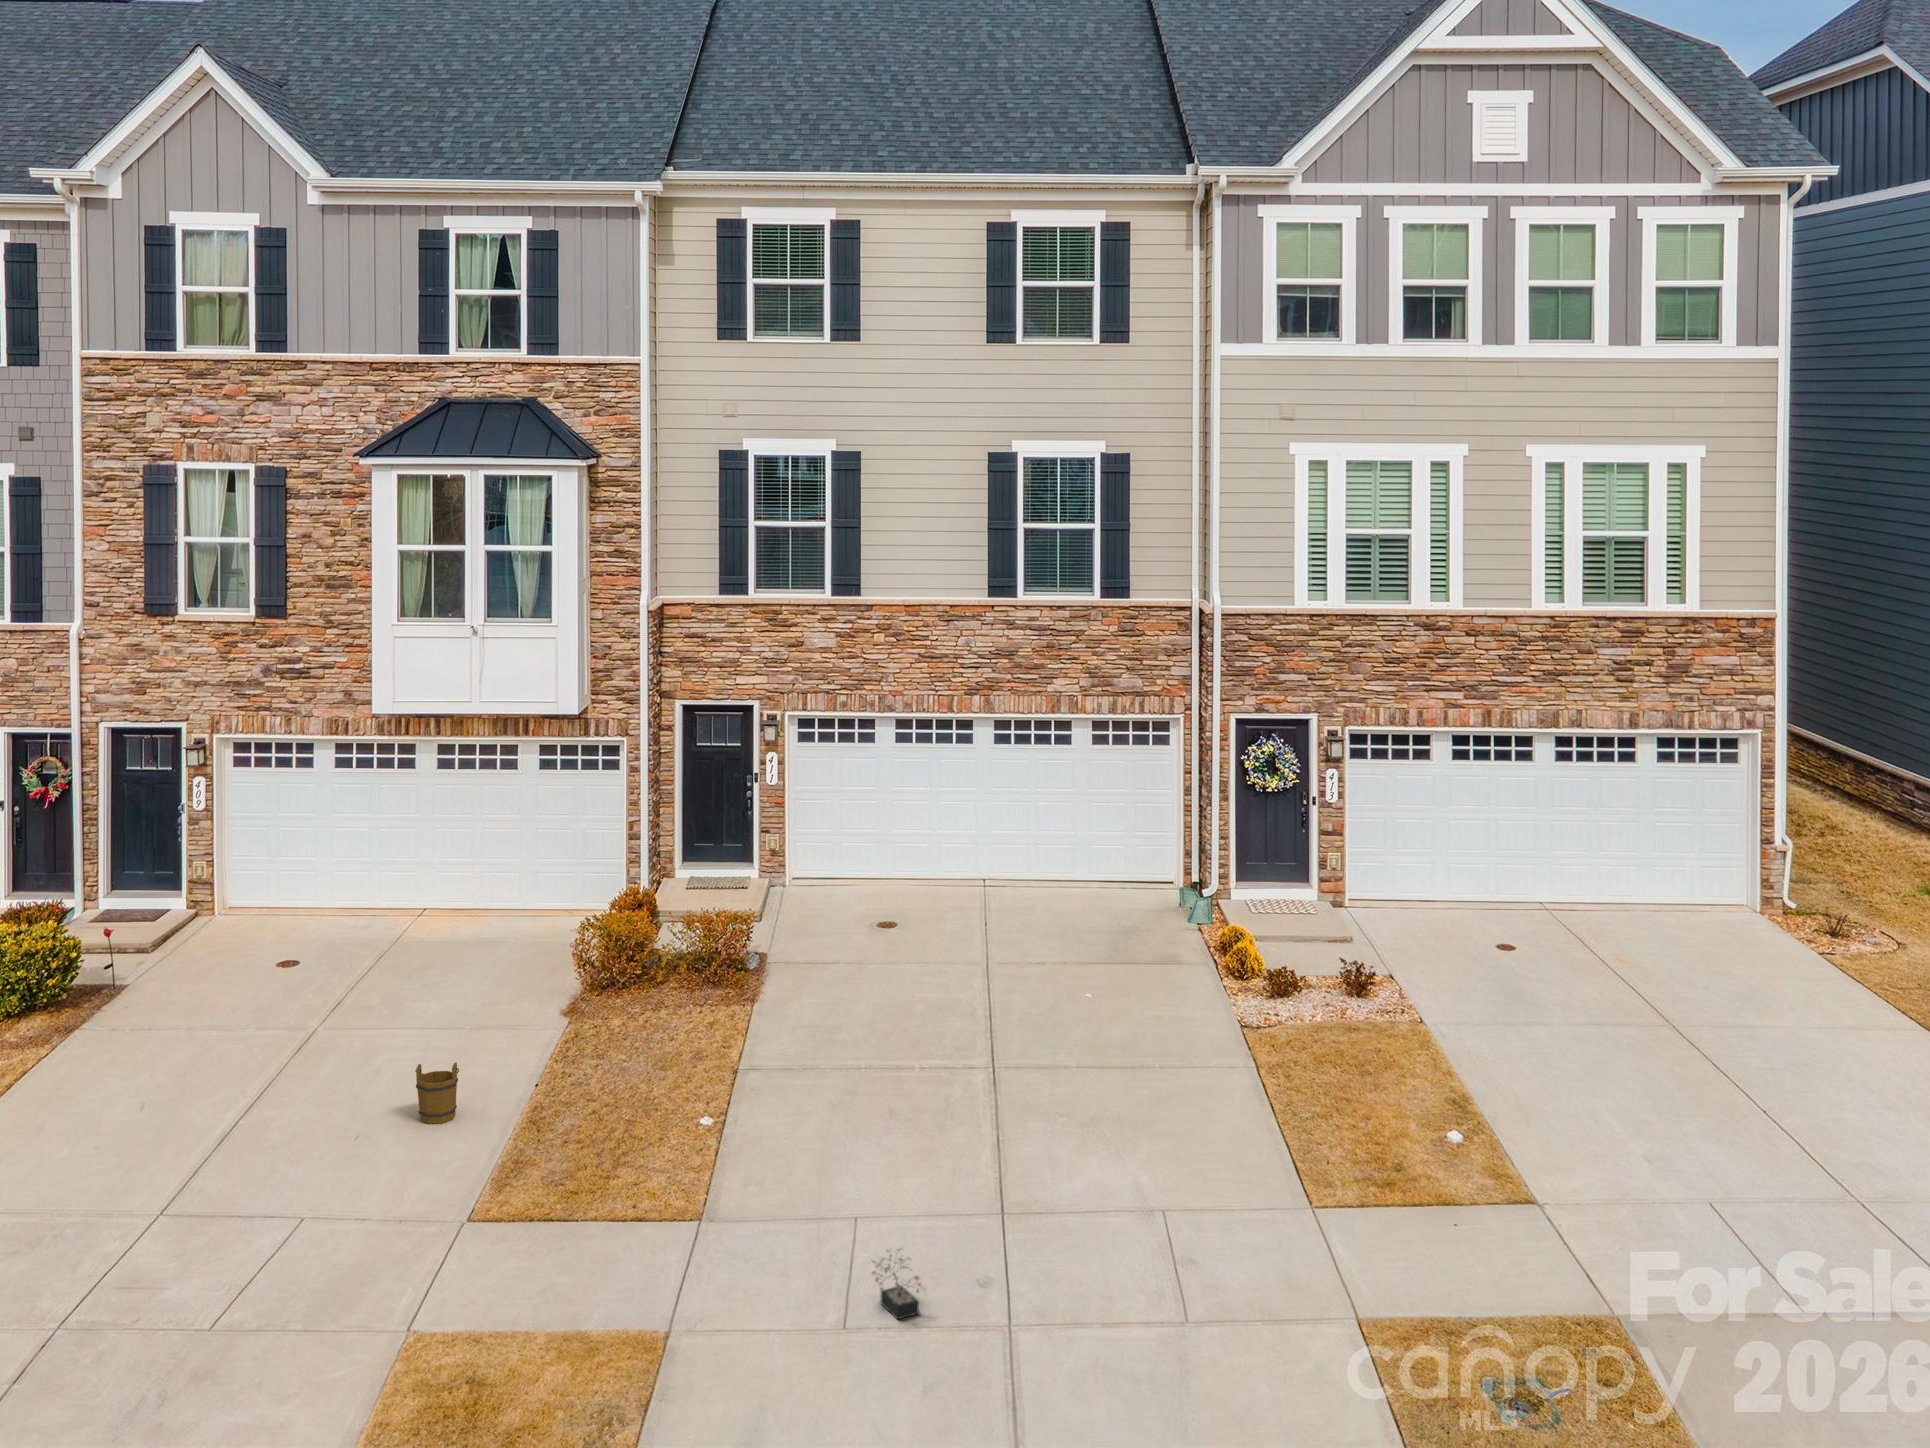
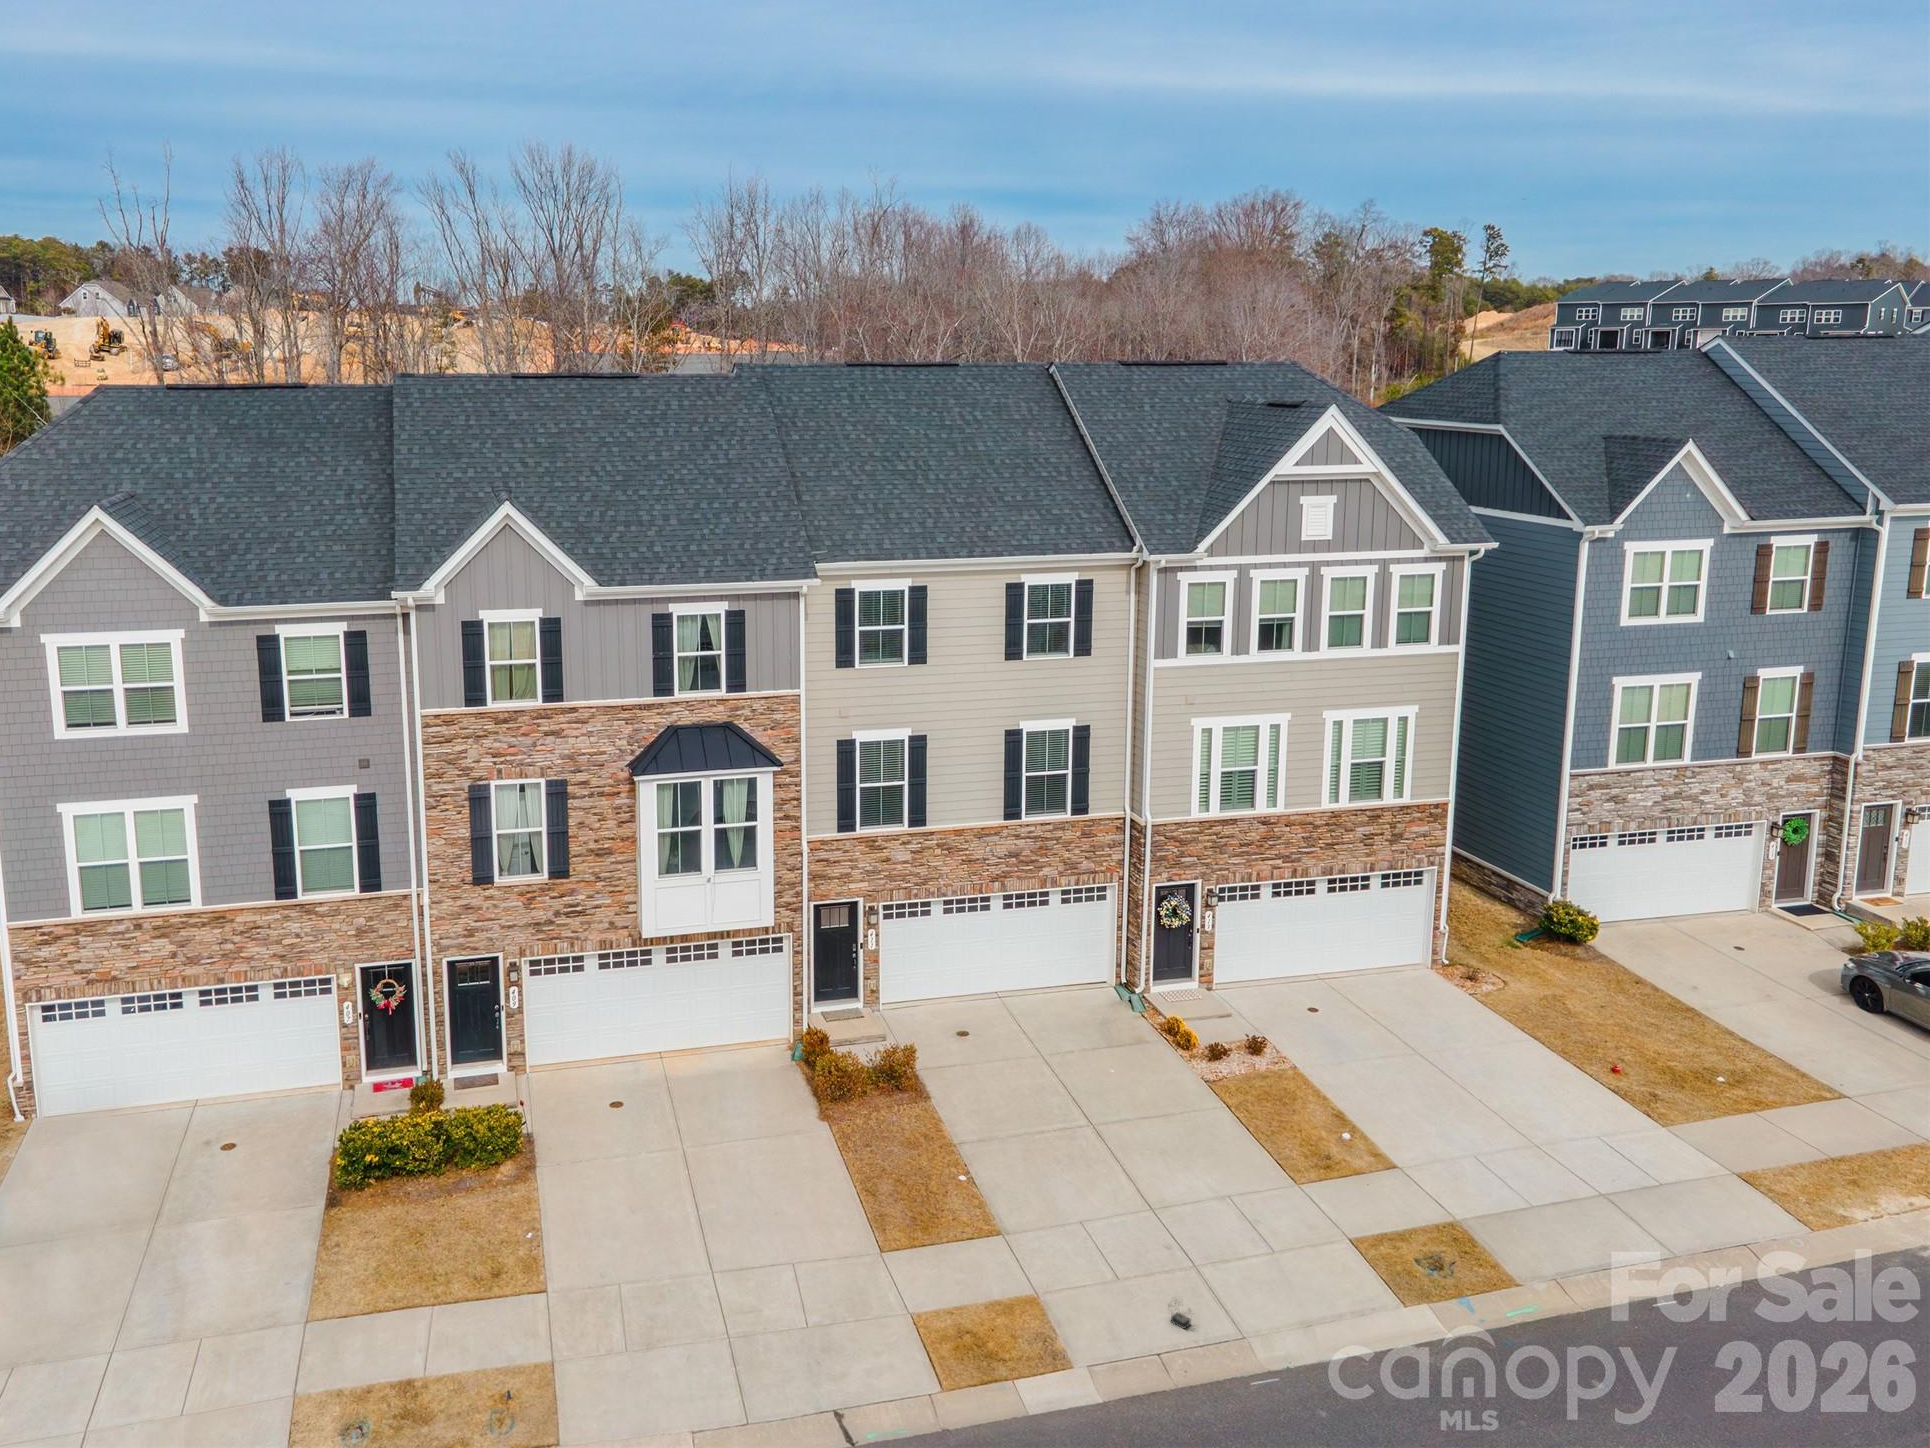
bucket: present [415,1063,459,1124] -> none [850,1208,873,1243]

